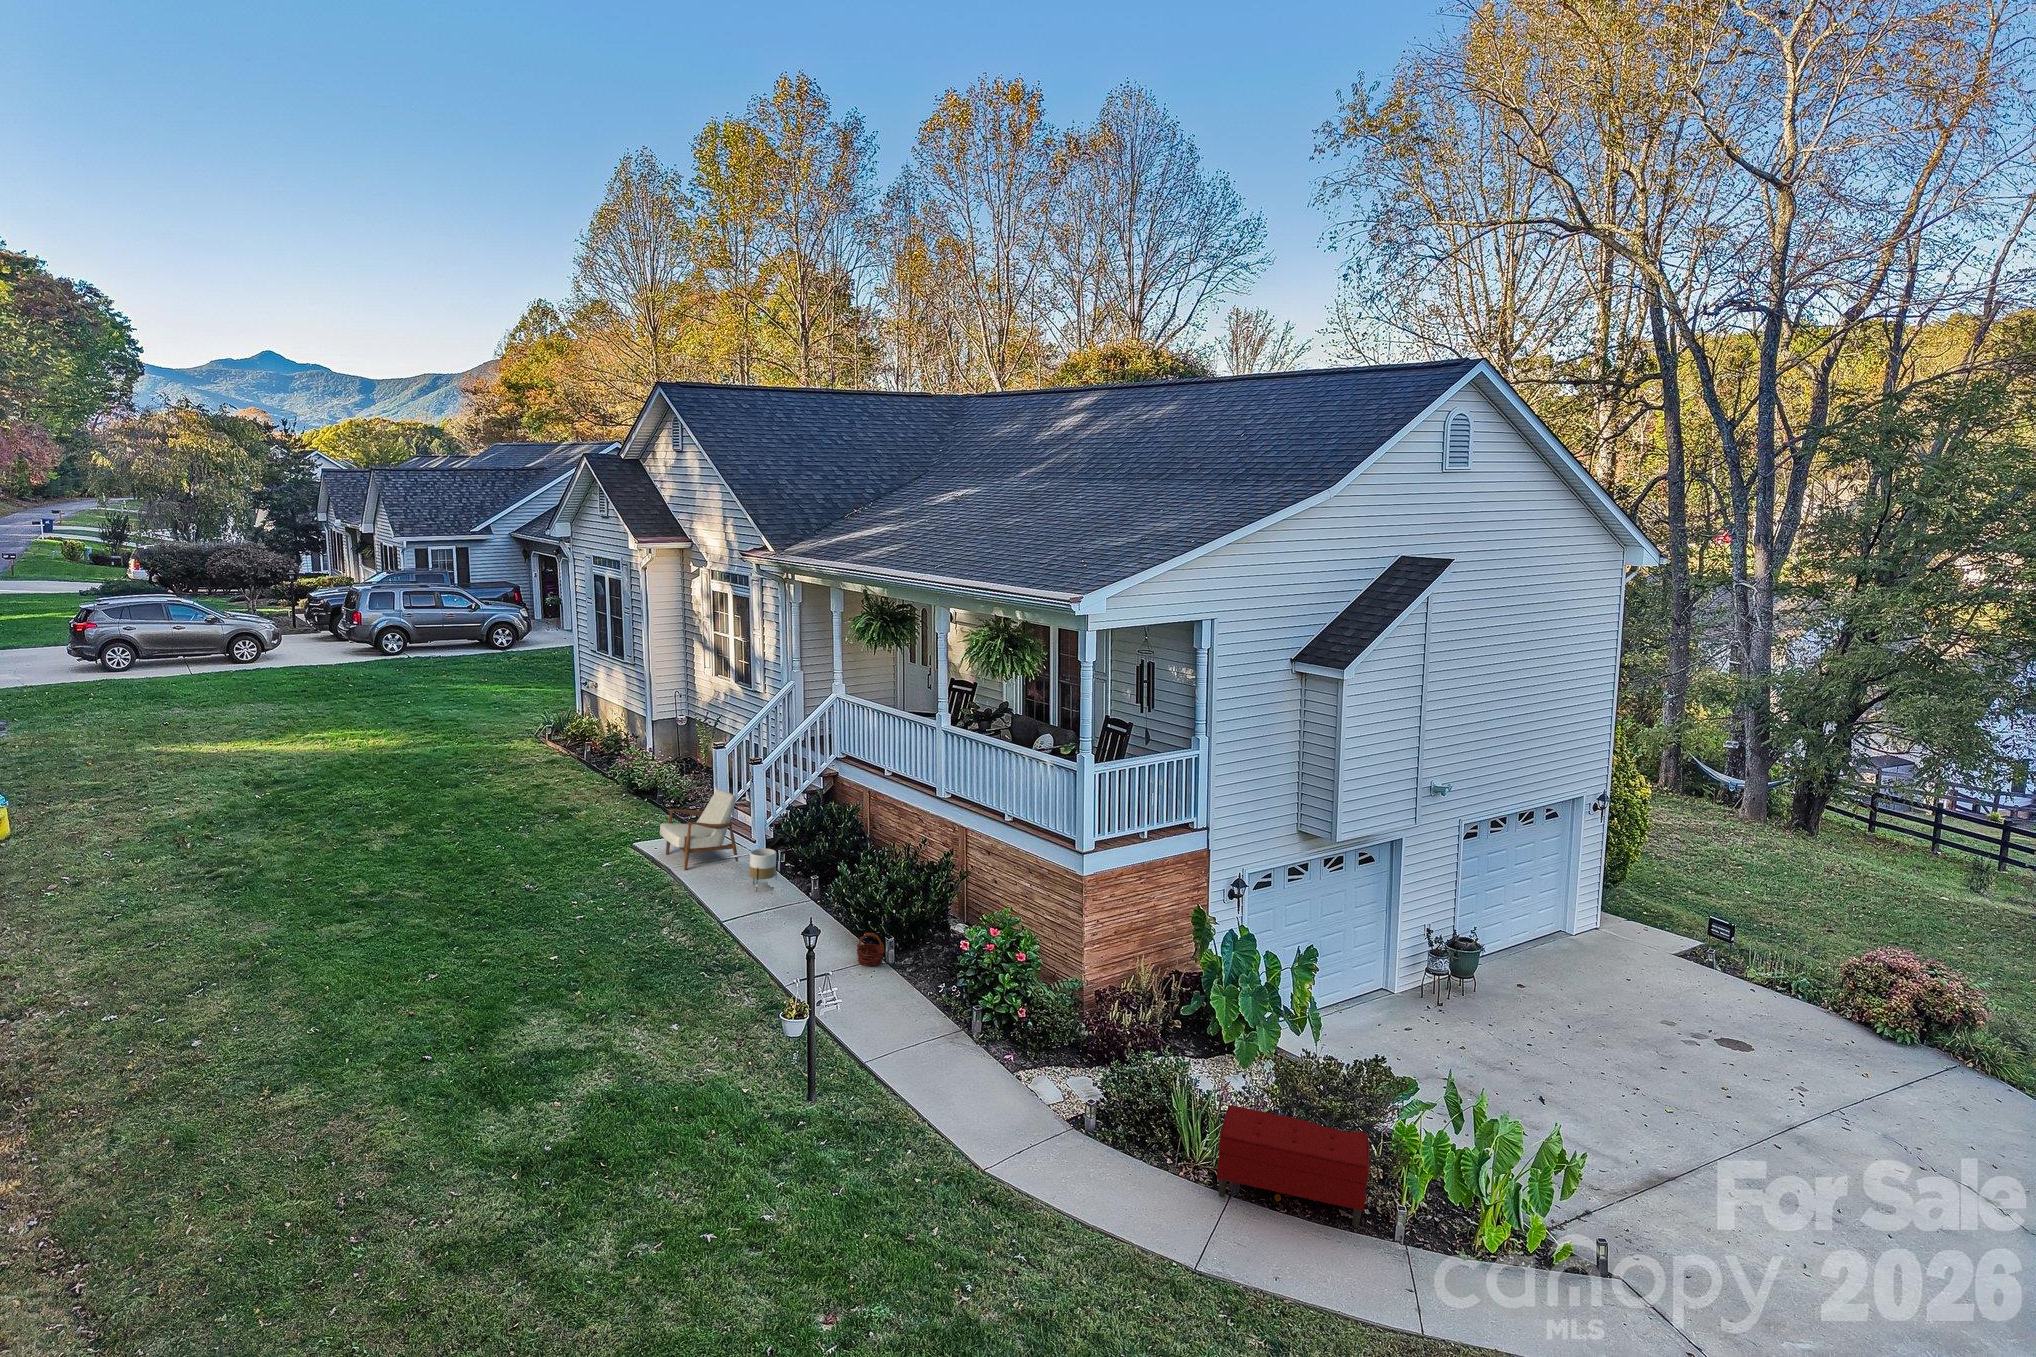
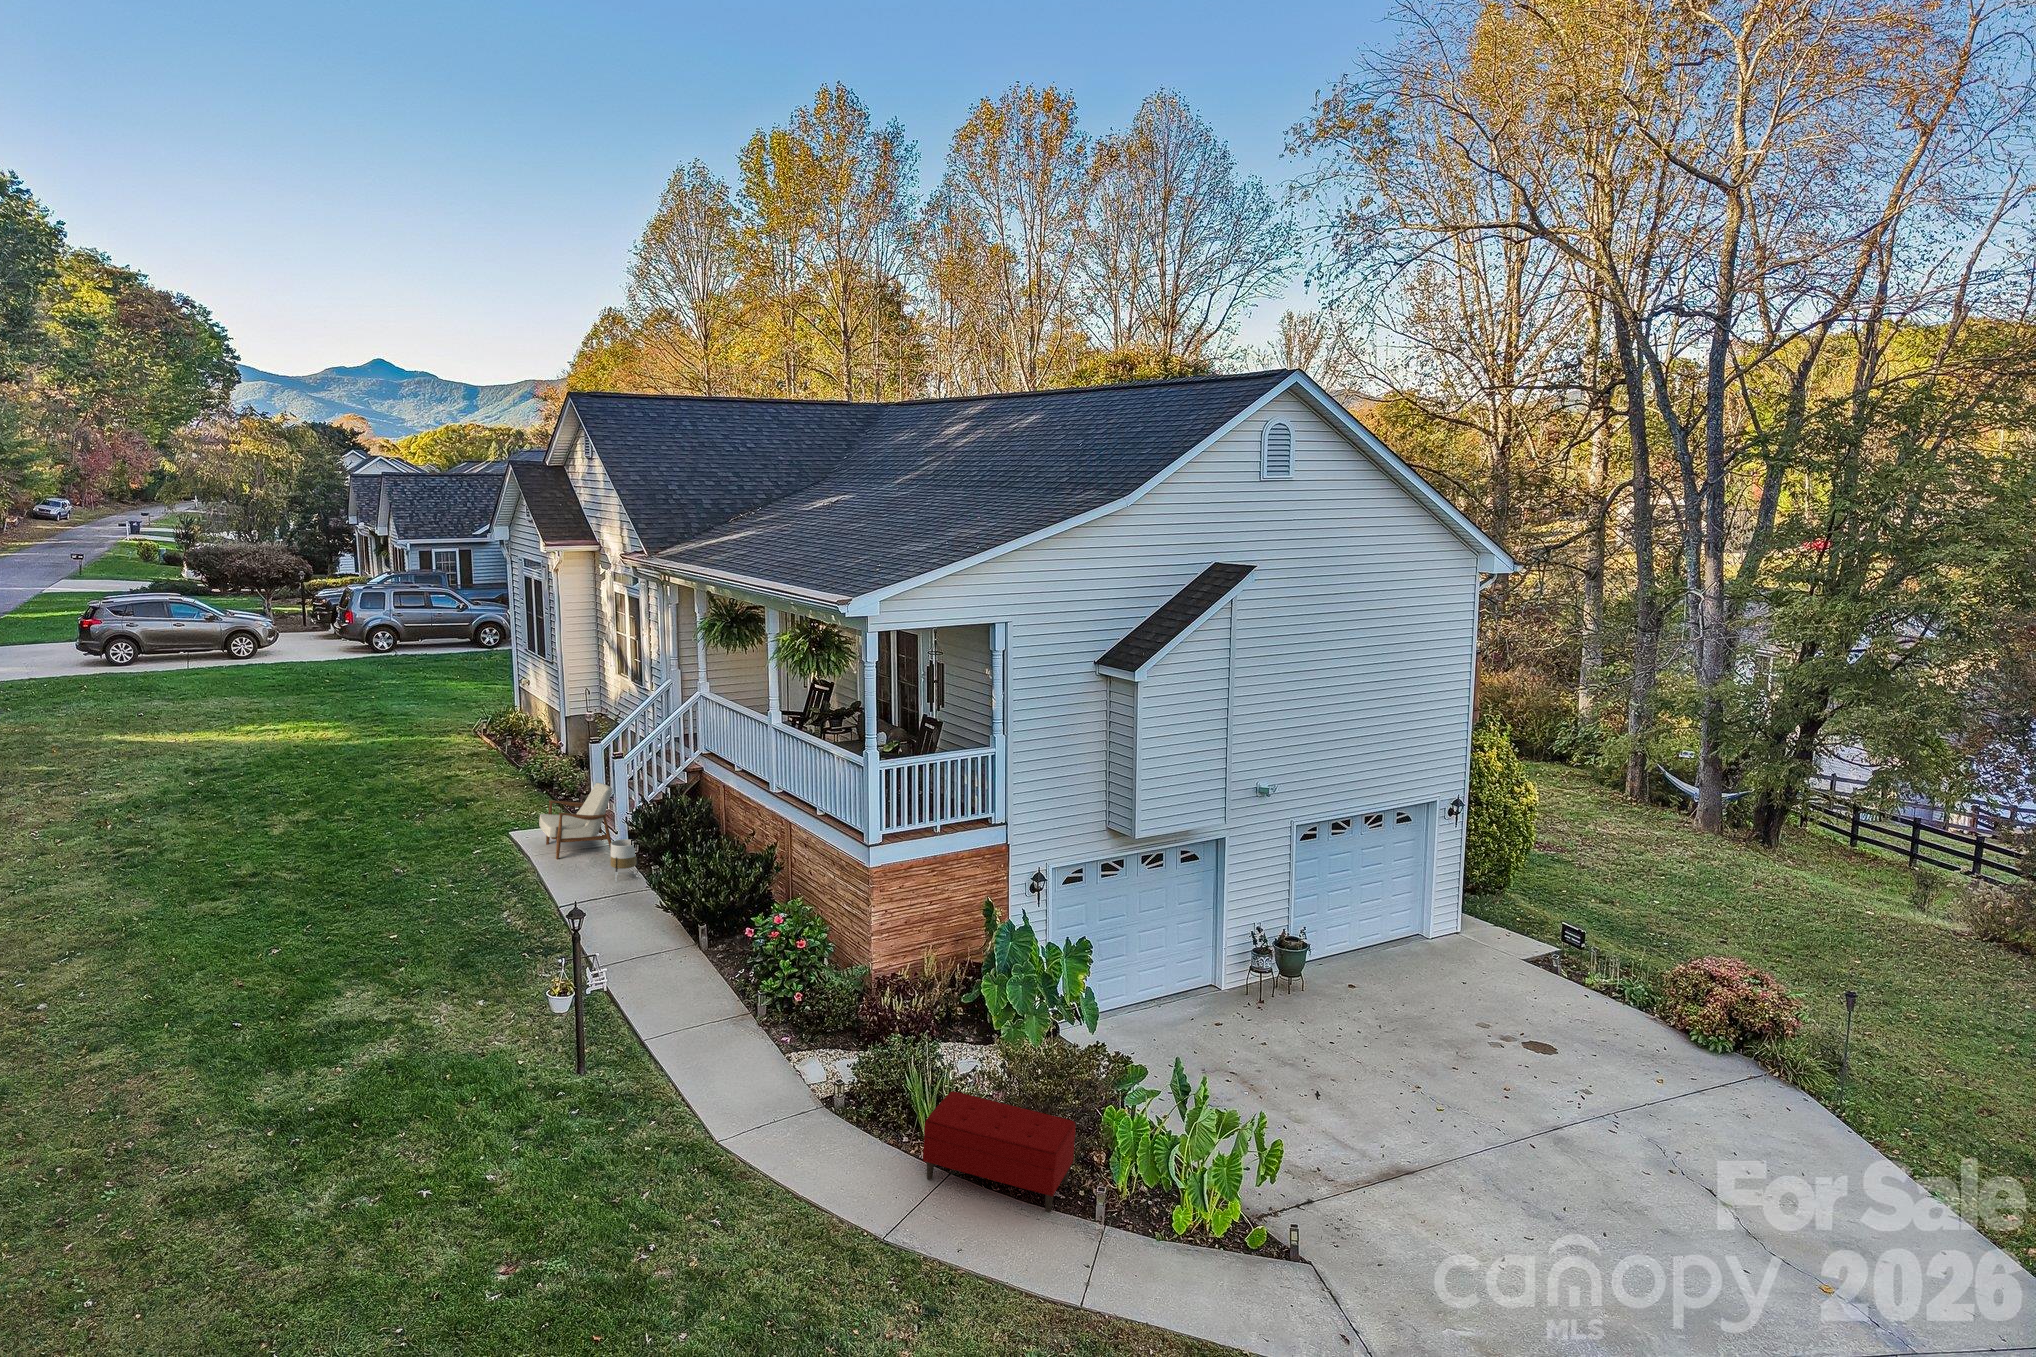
basket: present [857,933,884,966] -> none [678,921,707,953]

